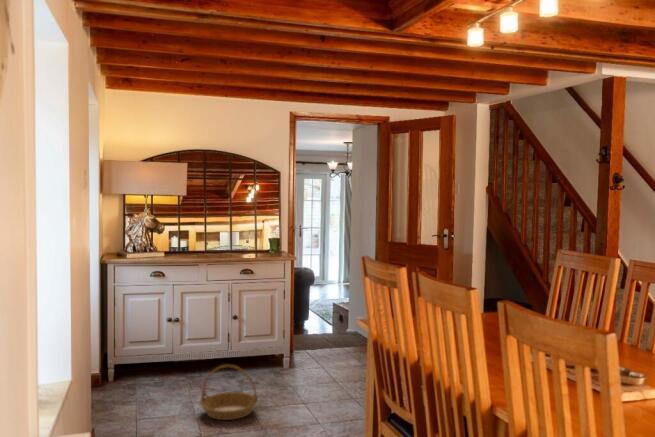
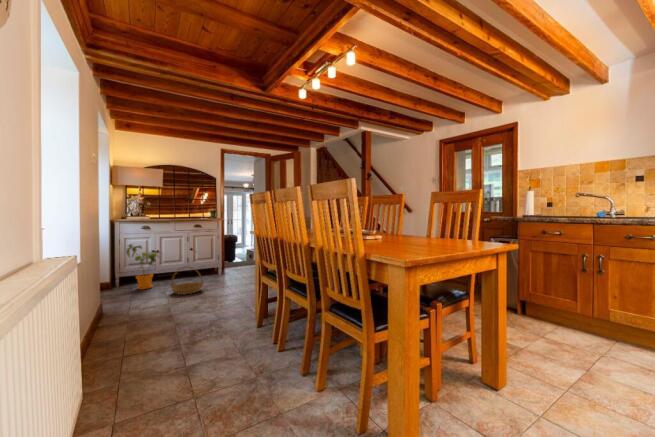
house plant: none [126,314,182,396] -> present [126,244,157,289]

